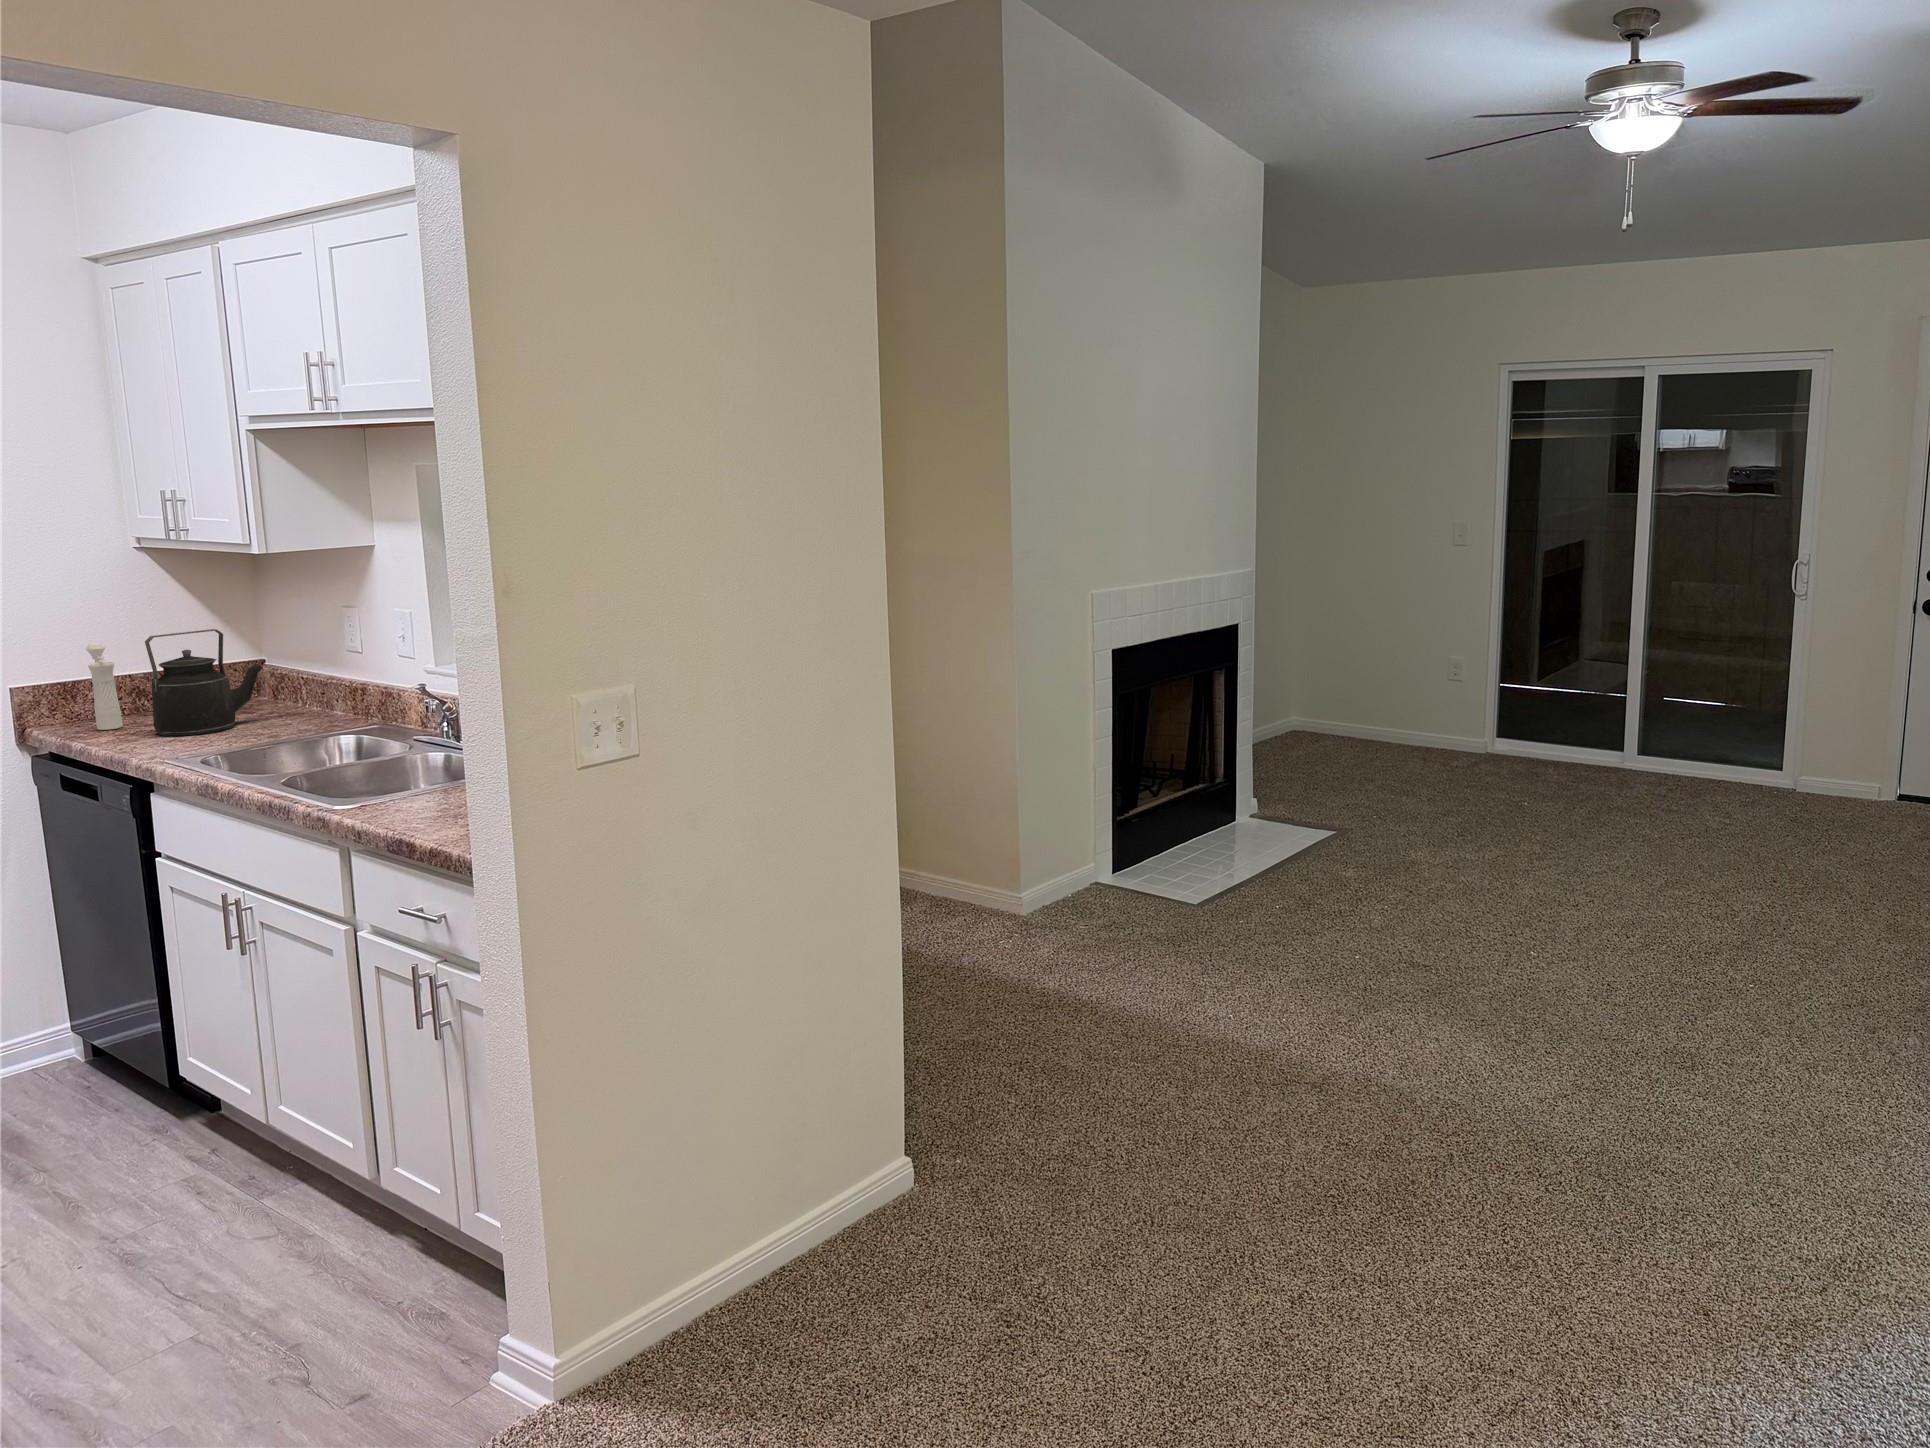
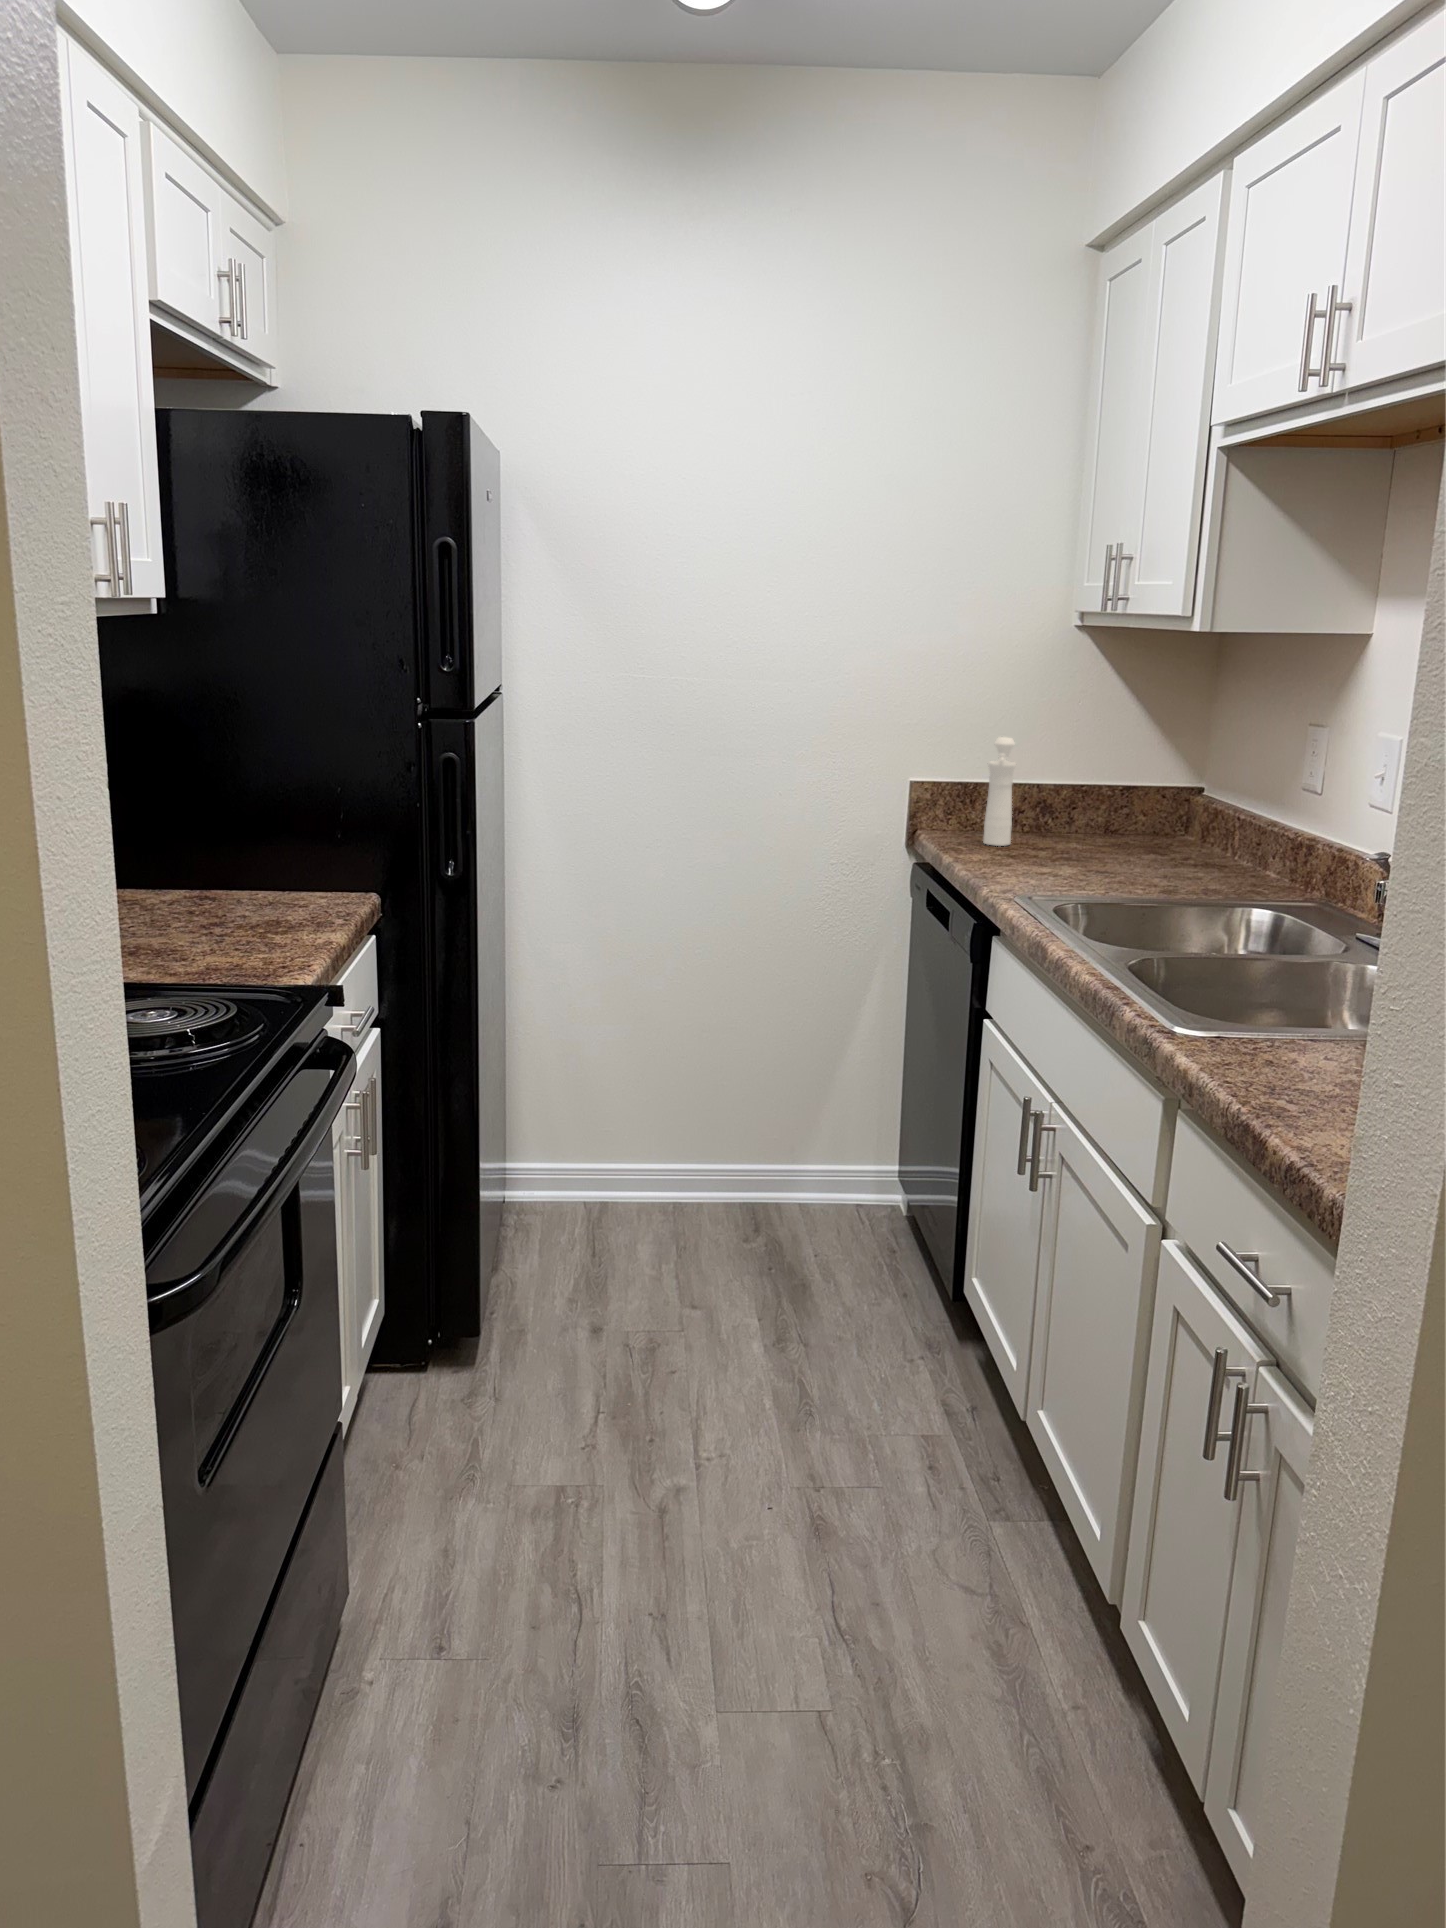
kettle: present [145,629,263,736] -> none [1036,733,1182,871]

